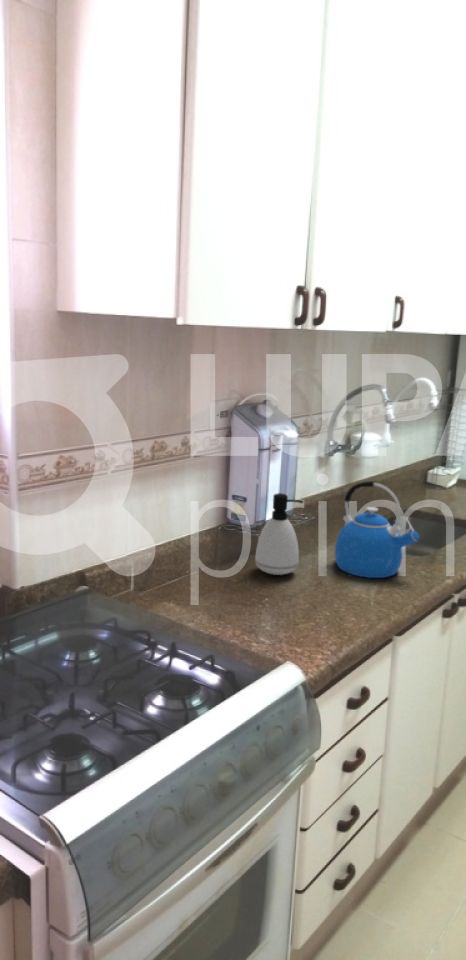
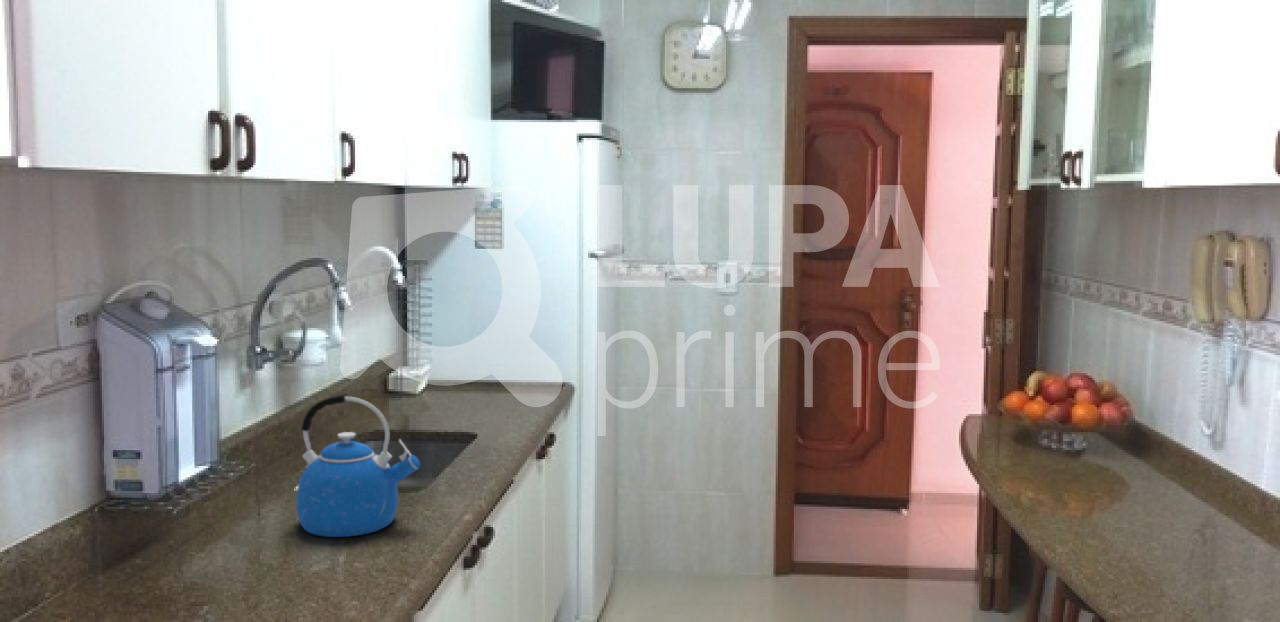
soap dispenser: present [255,493,303,575] -> none [168,435,245,566]

